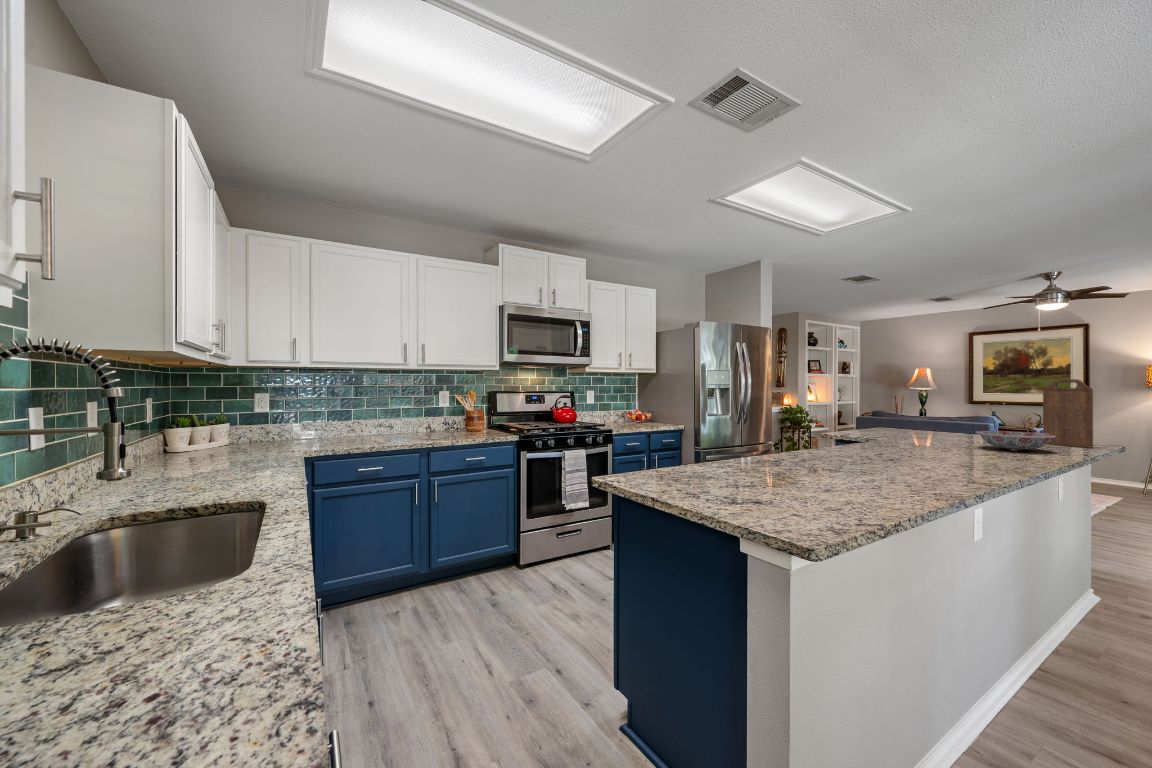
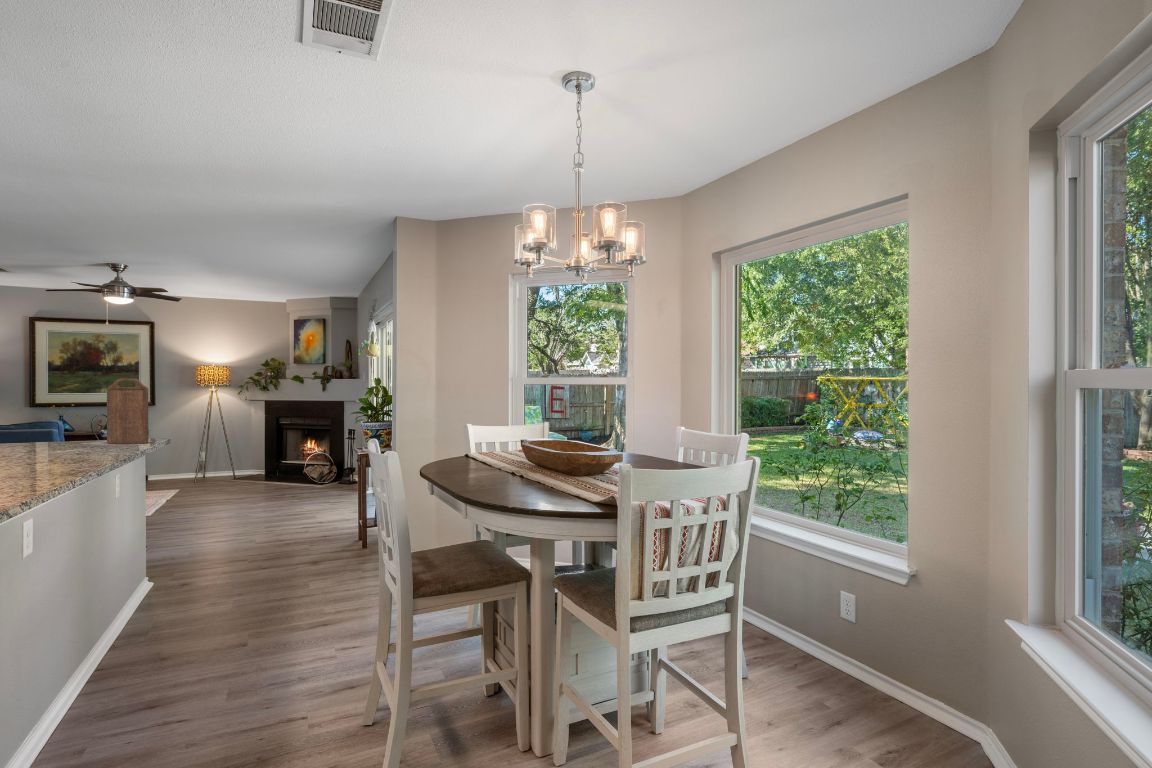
ceramic bowl: present [976,431,1056,450] -> none [38,433,117,453]

